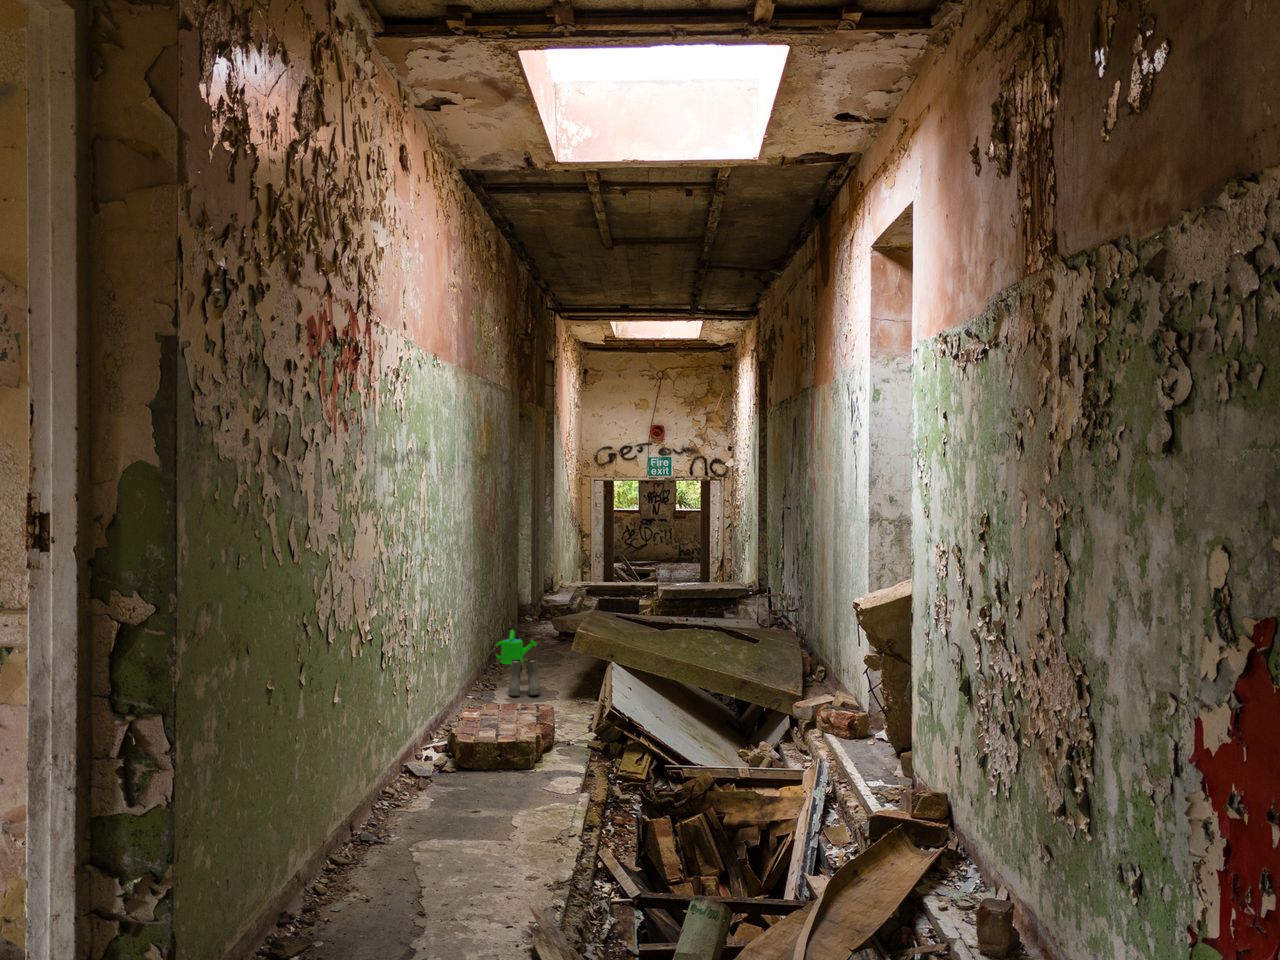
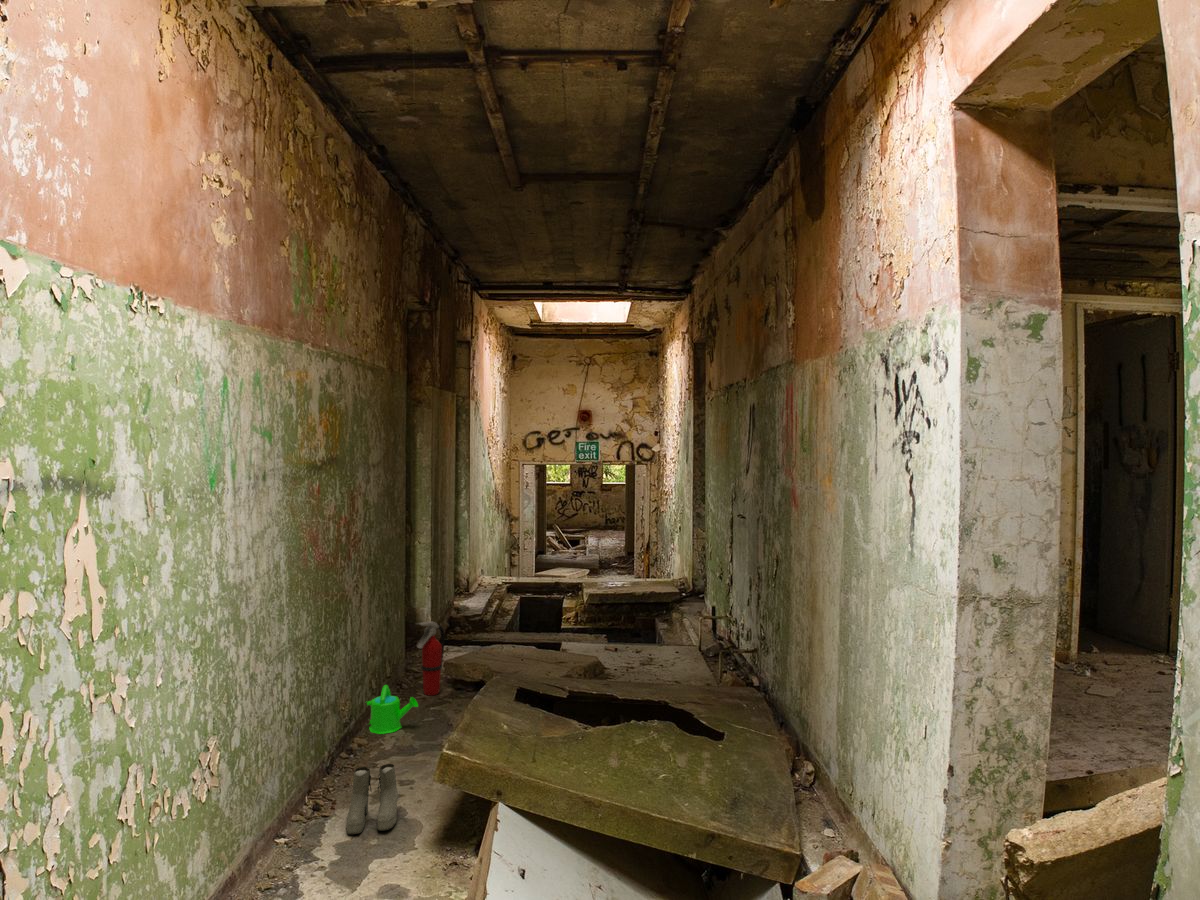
fire extinguisher: none [528,591,549,649] -> present [416,621,445,696]

